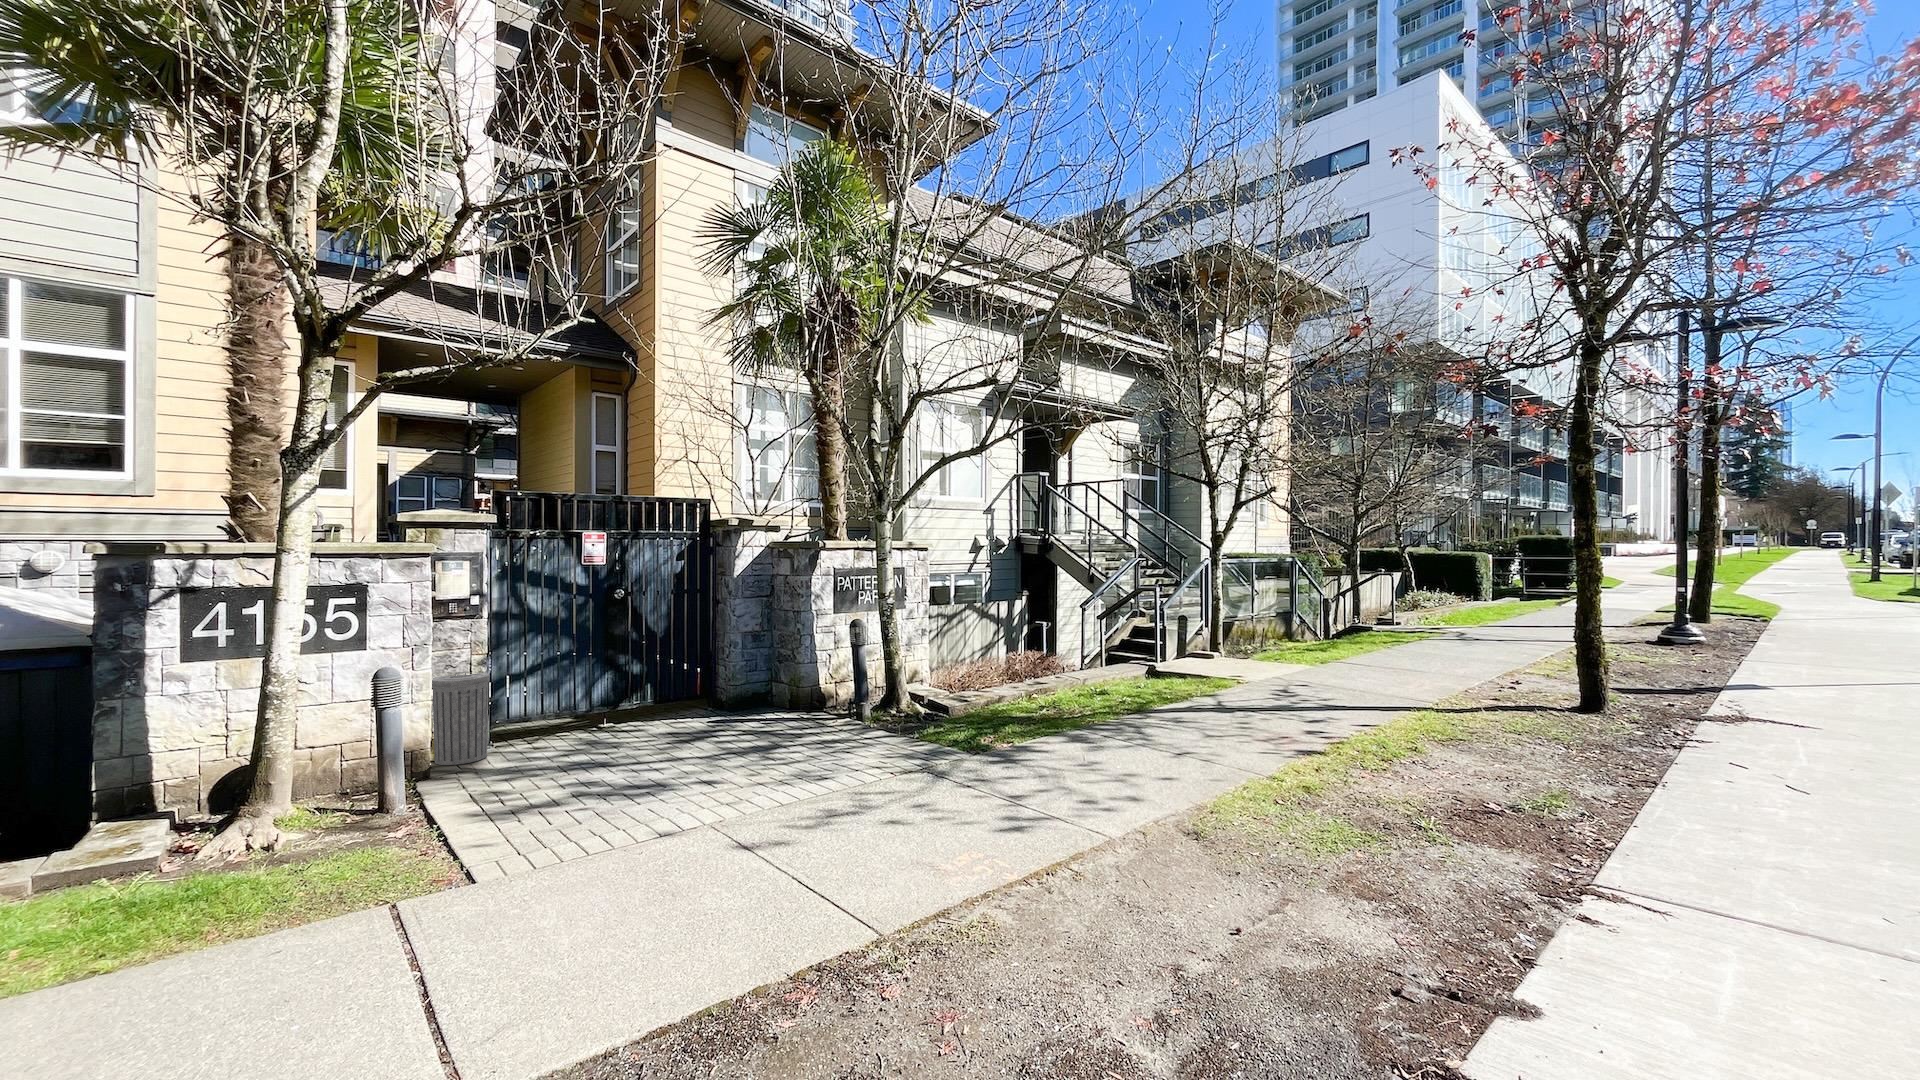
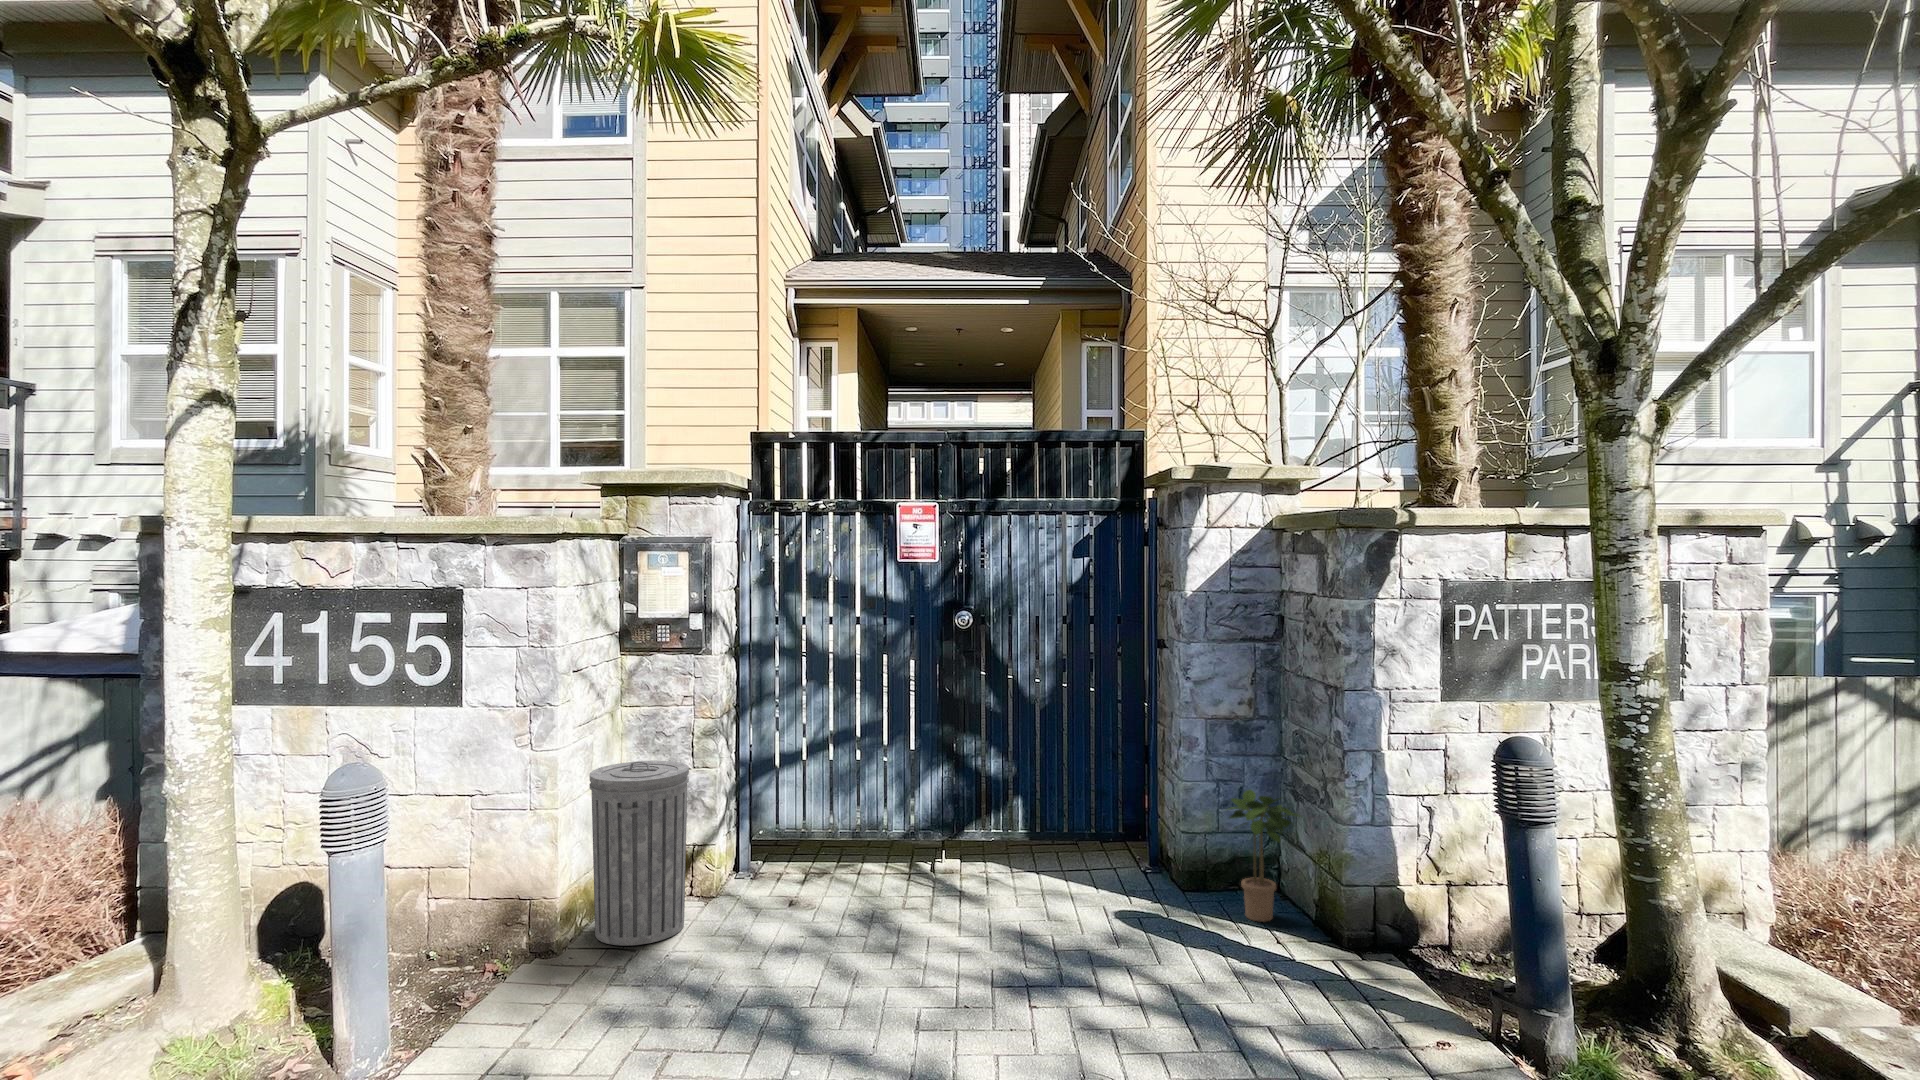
potted plant: none [750,660,784,714] -> present [1229,790,1301,922]

